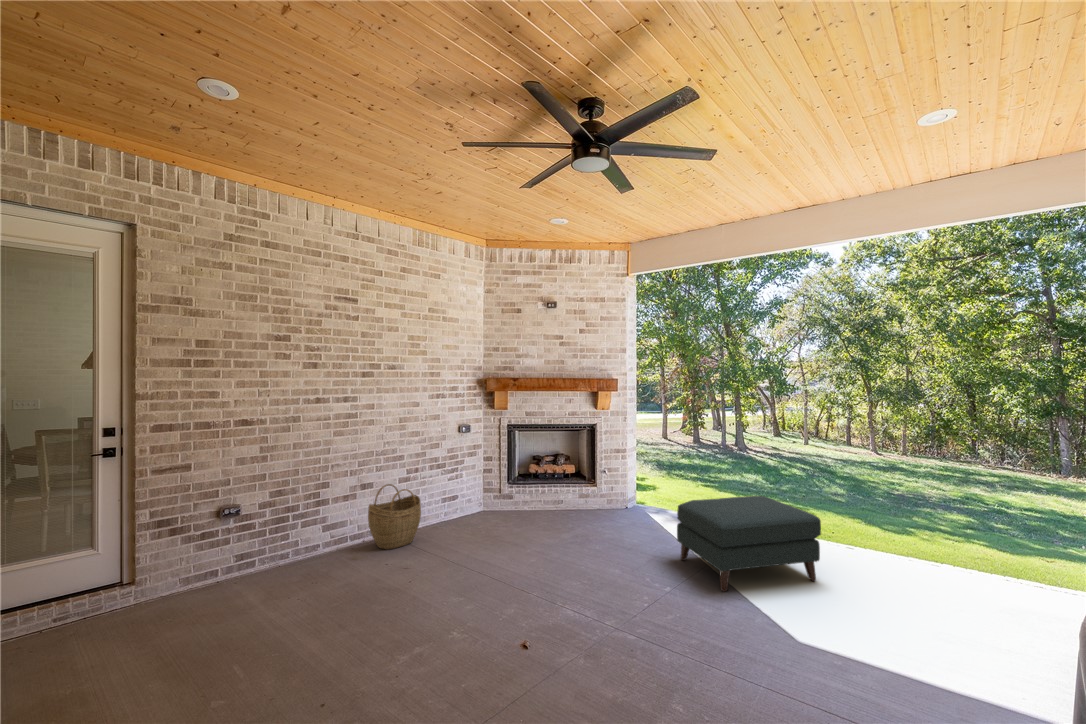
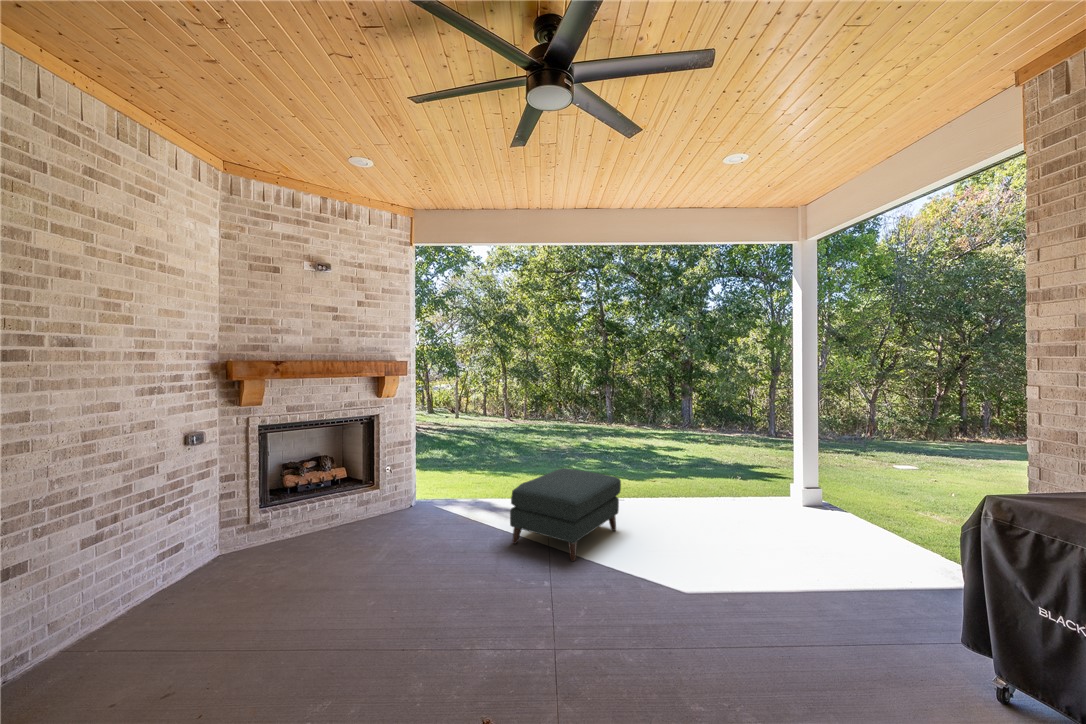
woven basket: present [368,484,421,550] -> none [29,554,153,676]

